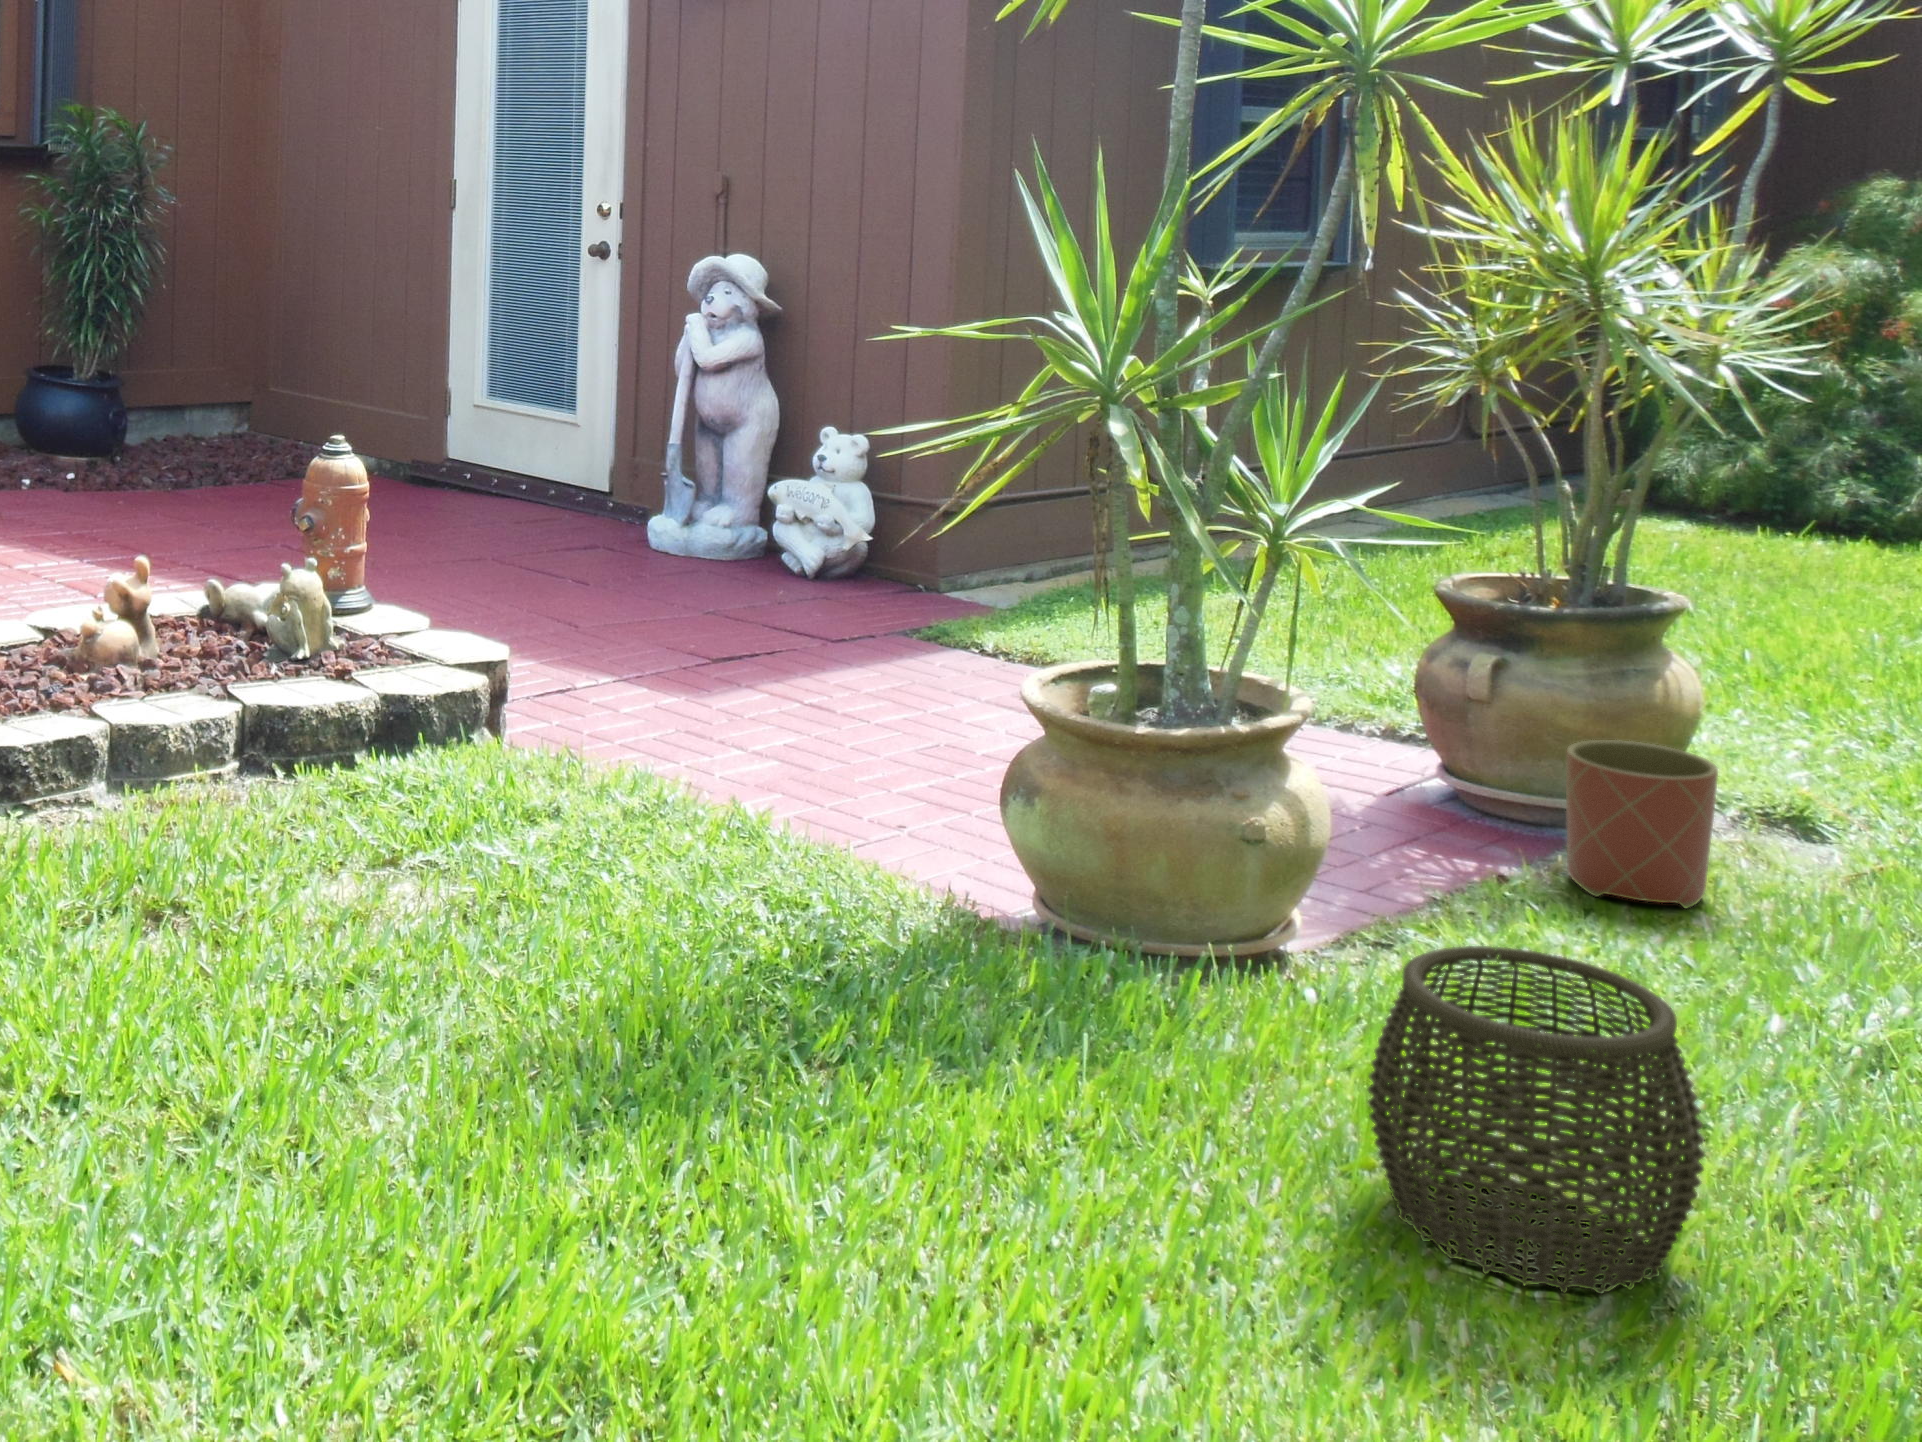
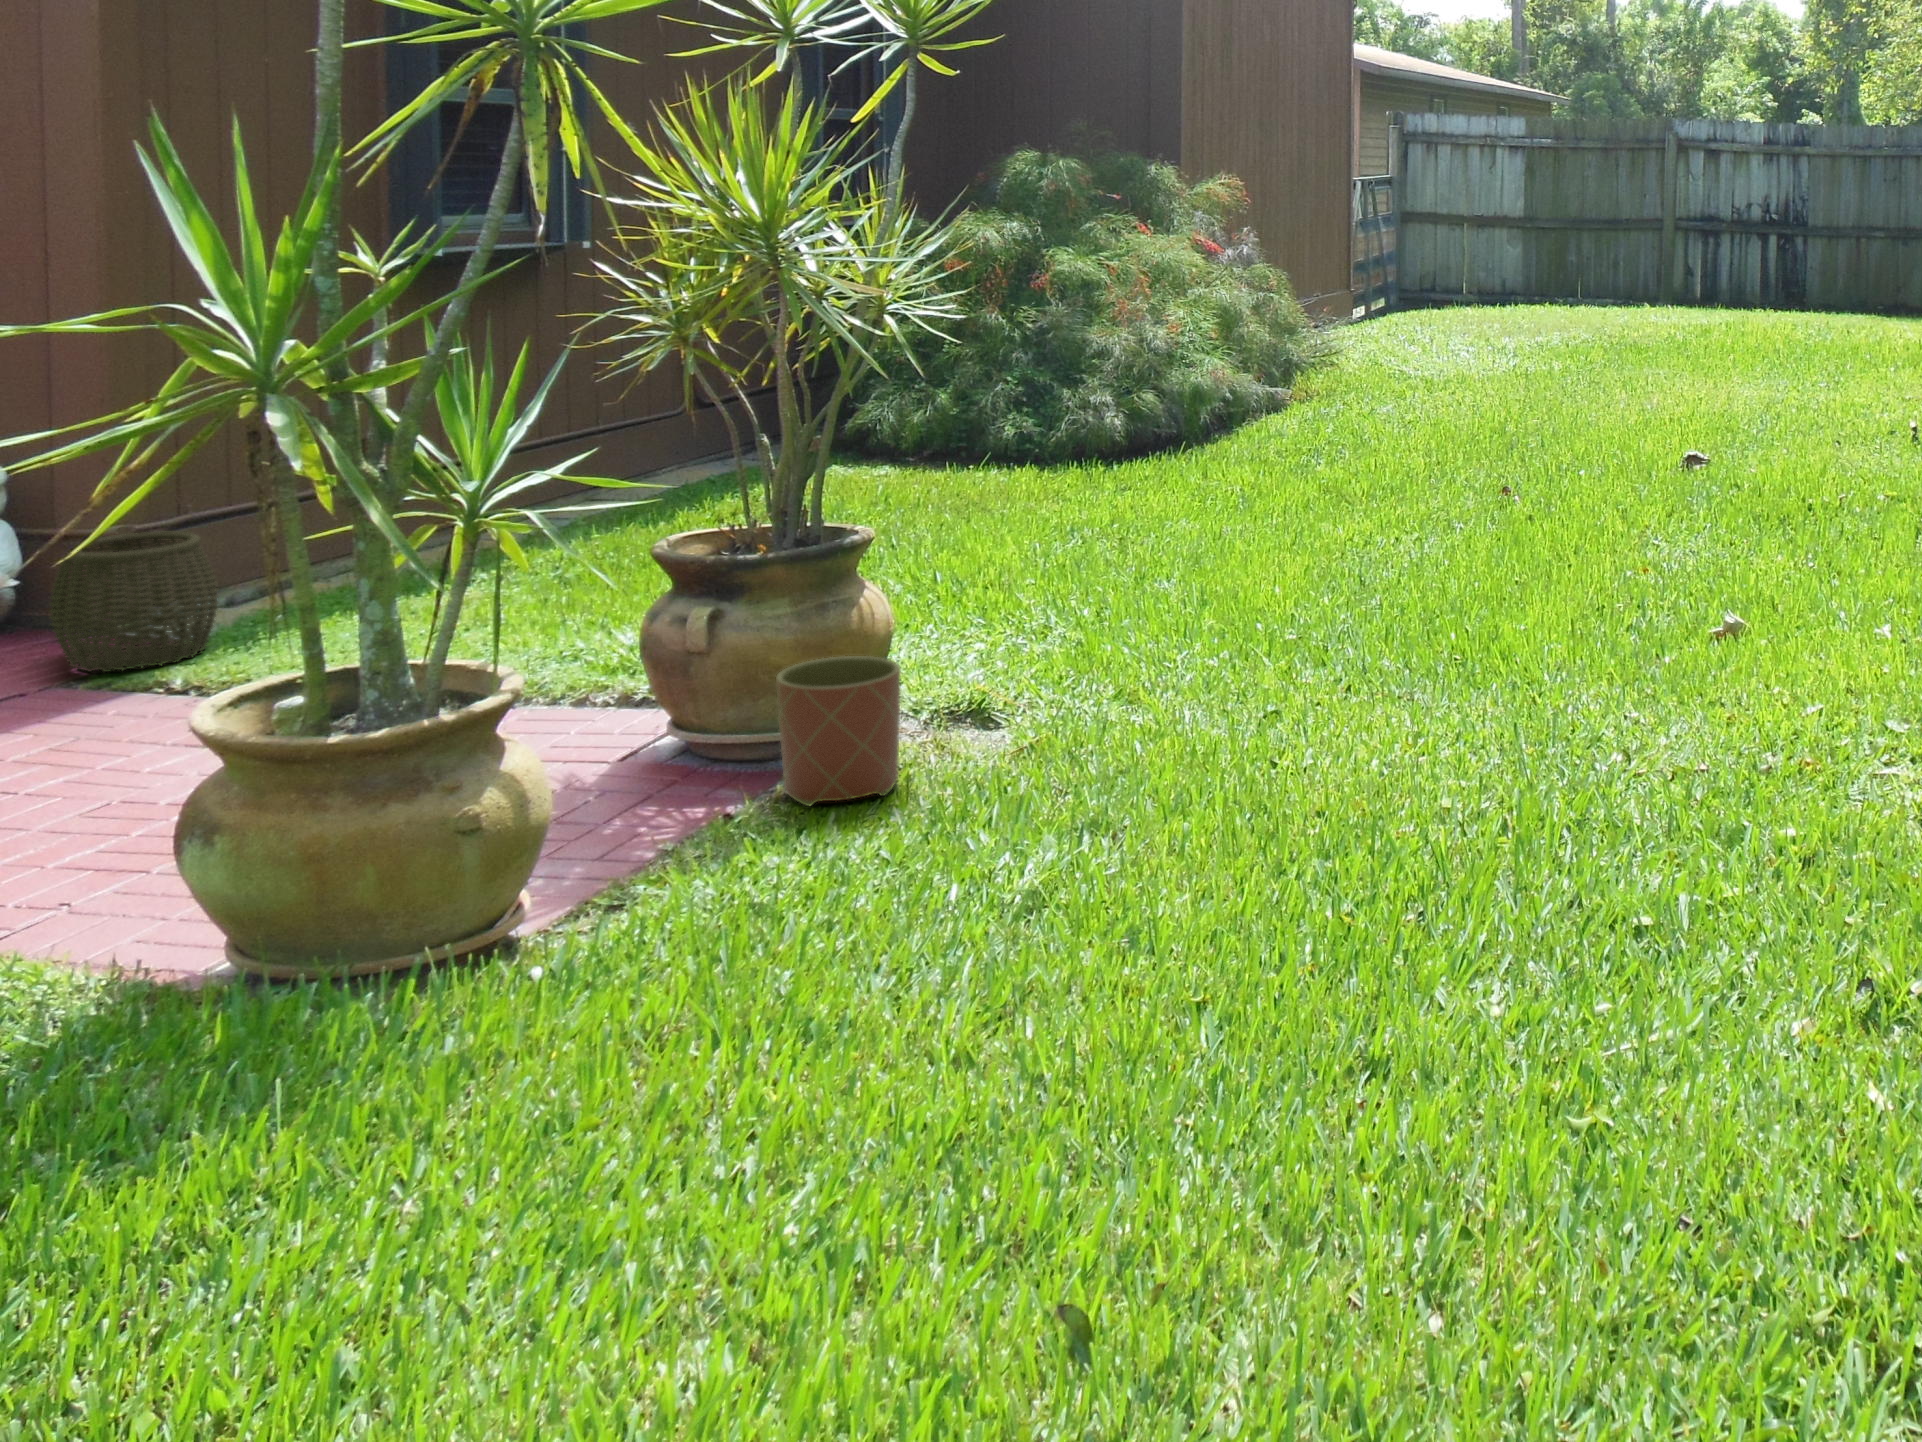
woven basket: present [1368,946,1705,1294] -> present [50,532,219,672]

